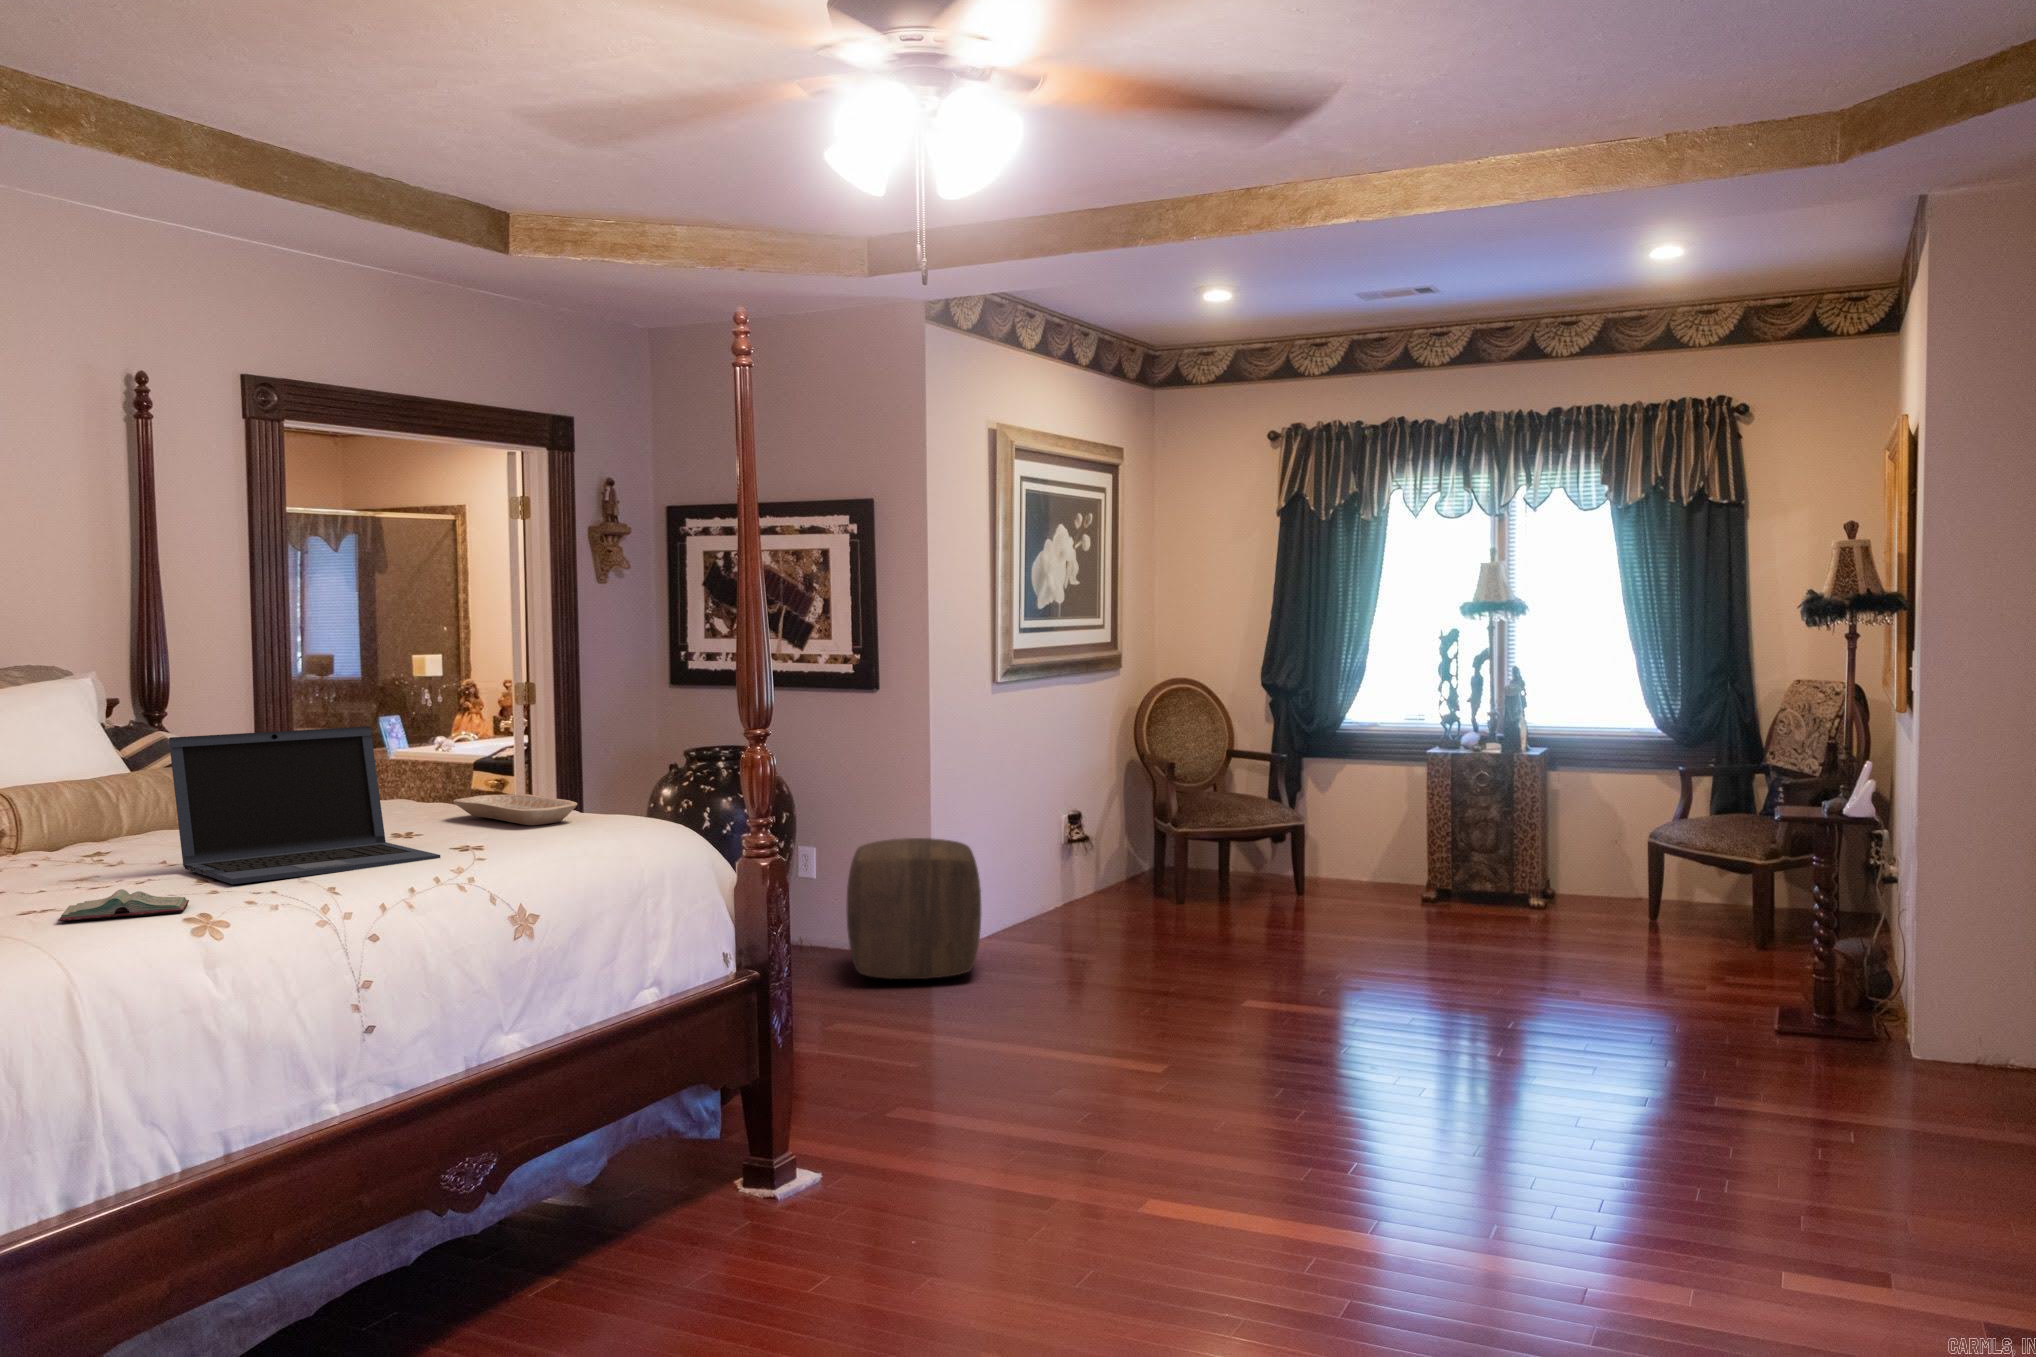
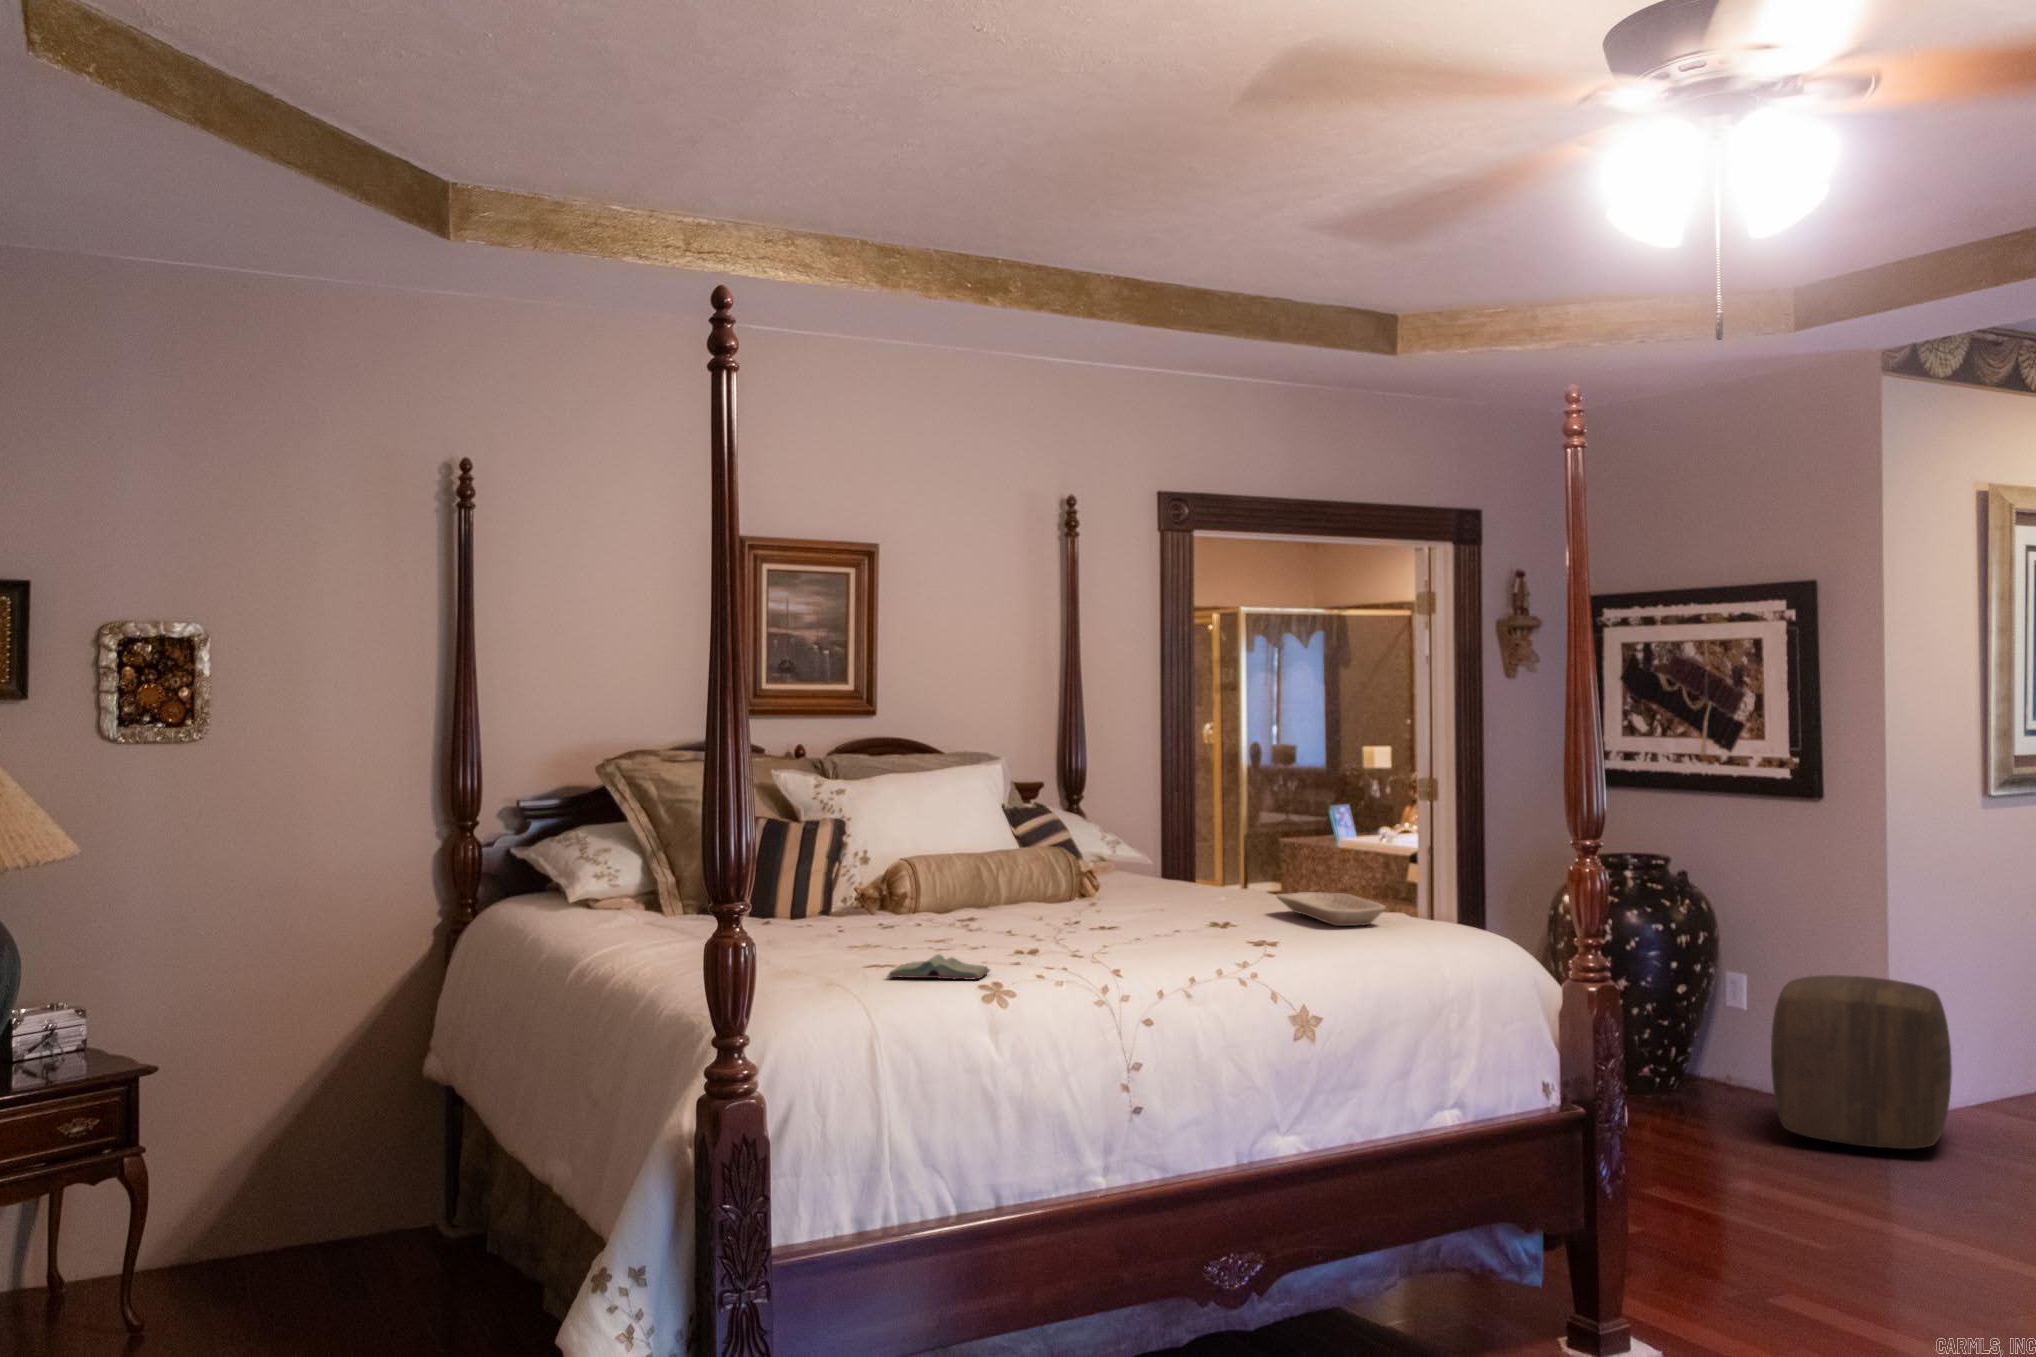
laptop: present [169,726,440,884] -> none [1011,819,1227,959]

